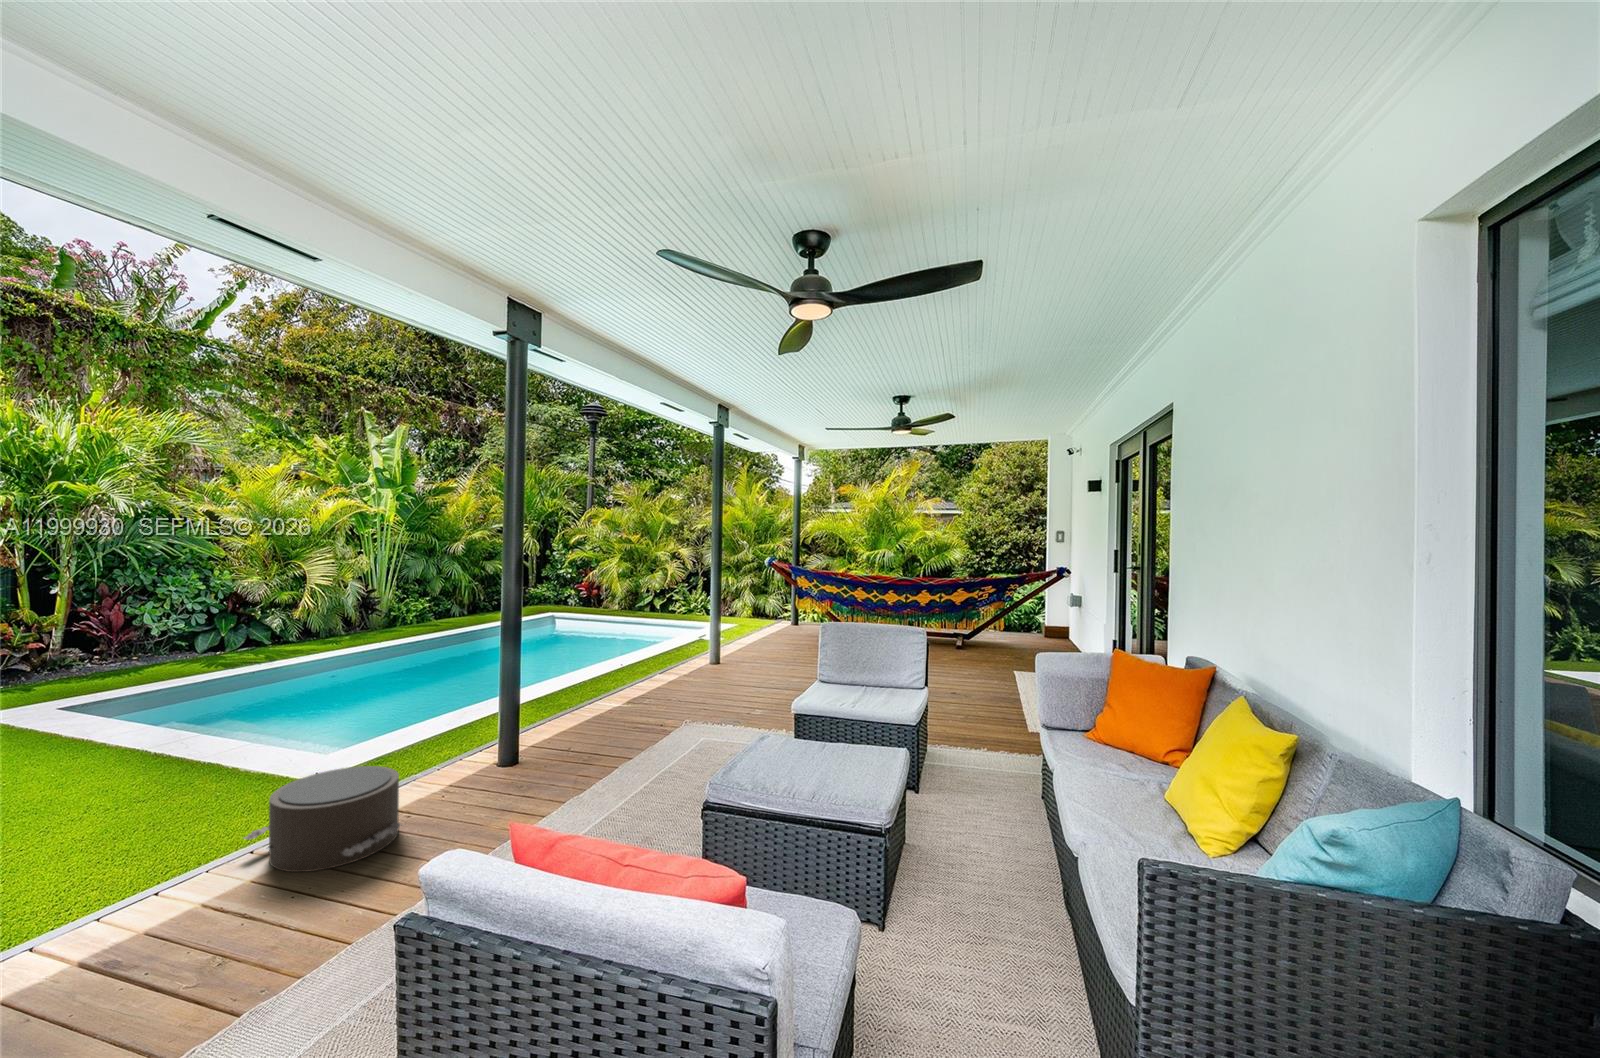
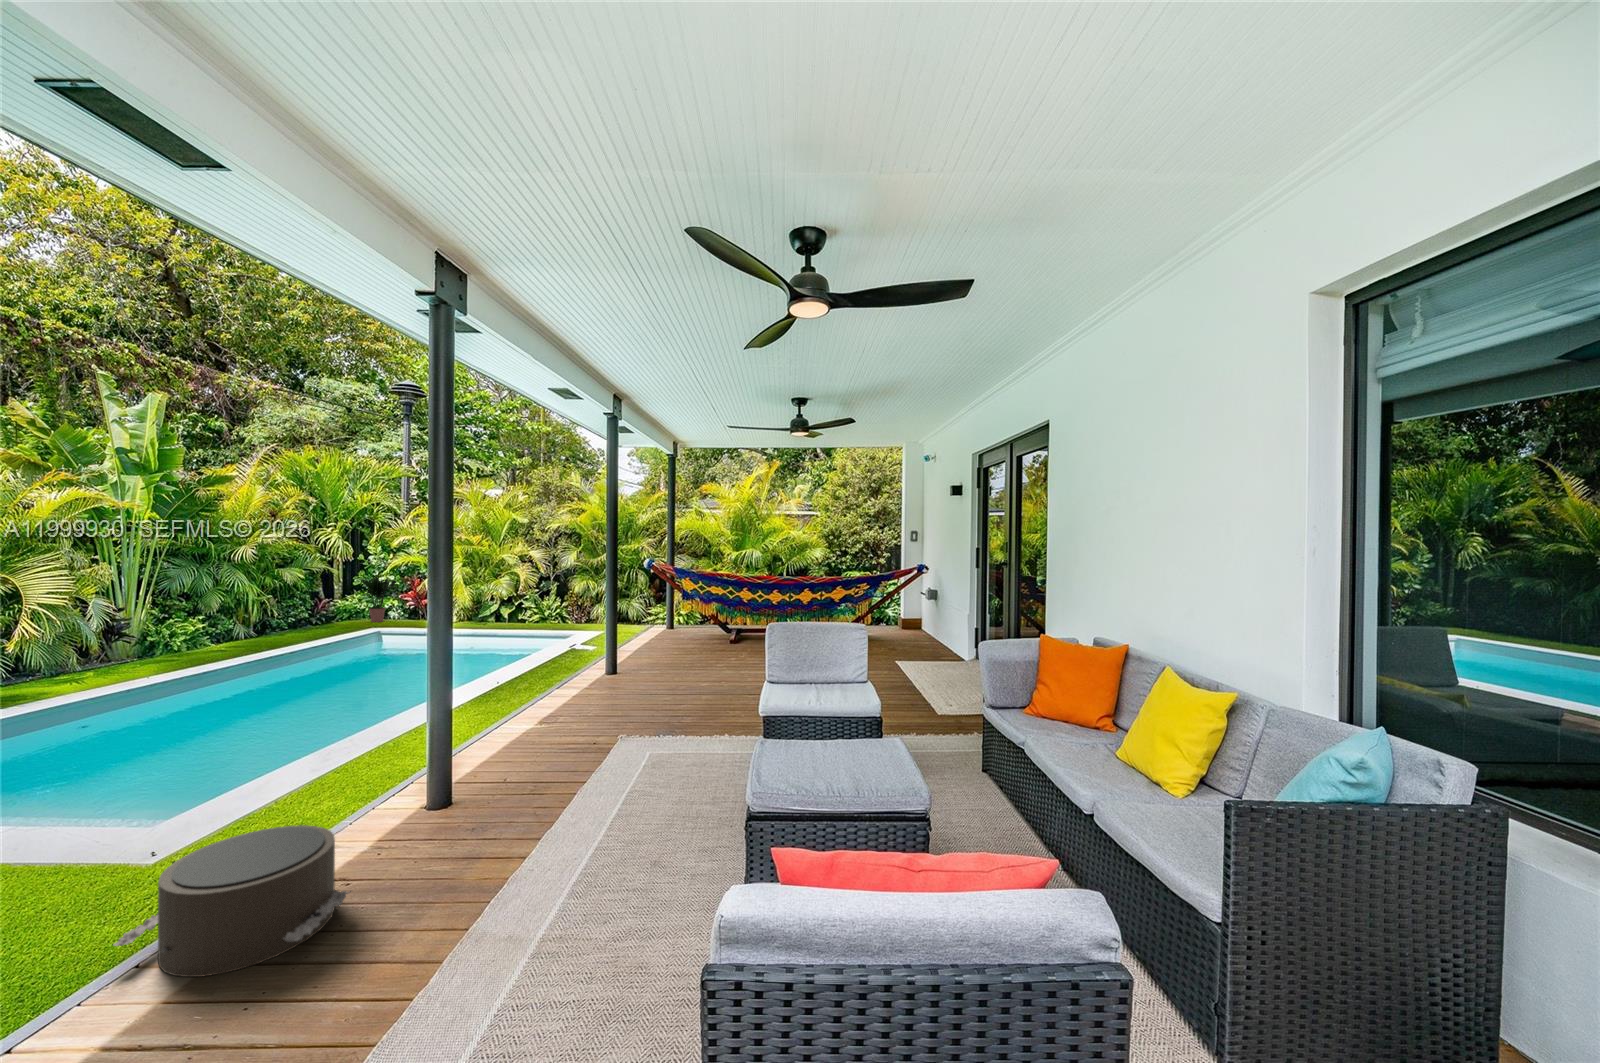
potted plant: none [549,567,579,608] -> present [362,577,397,622]

